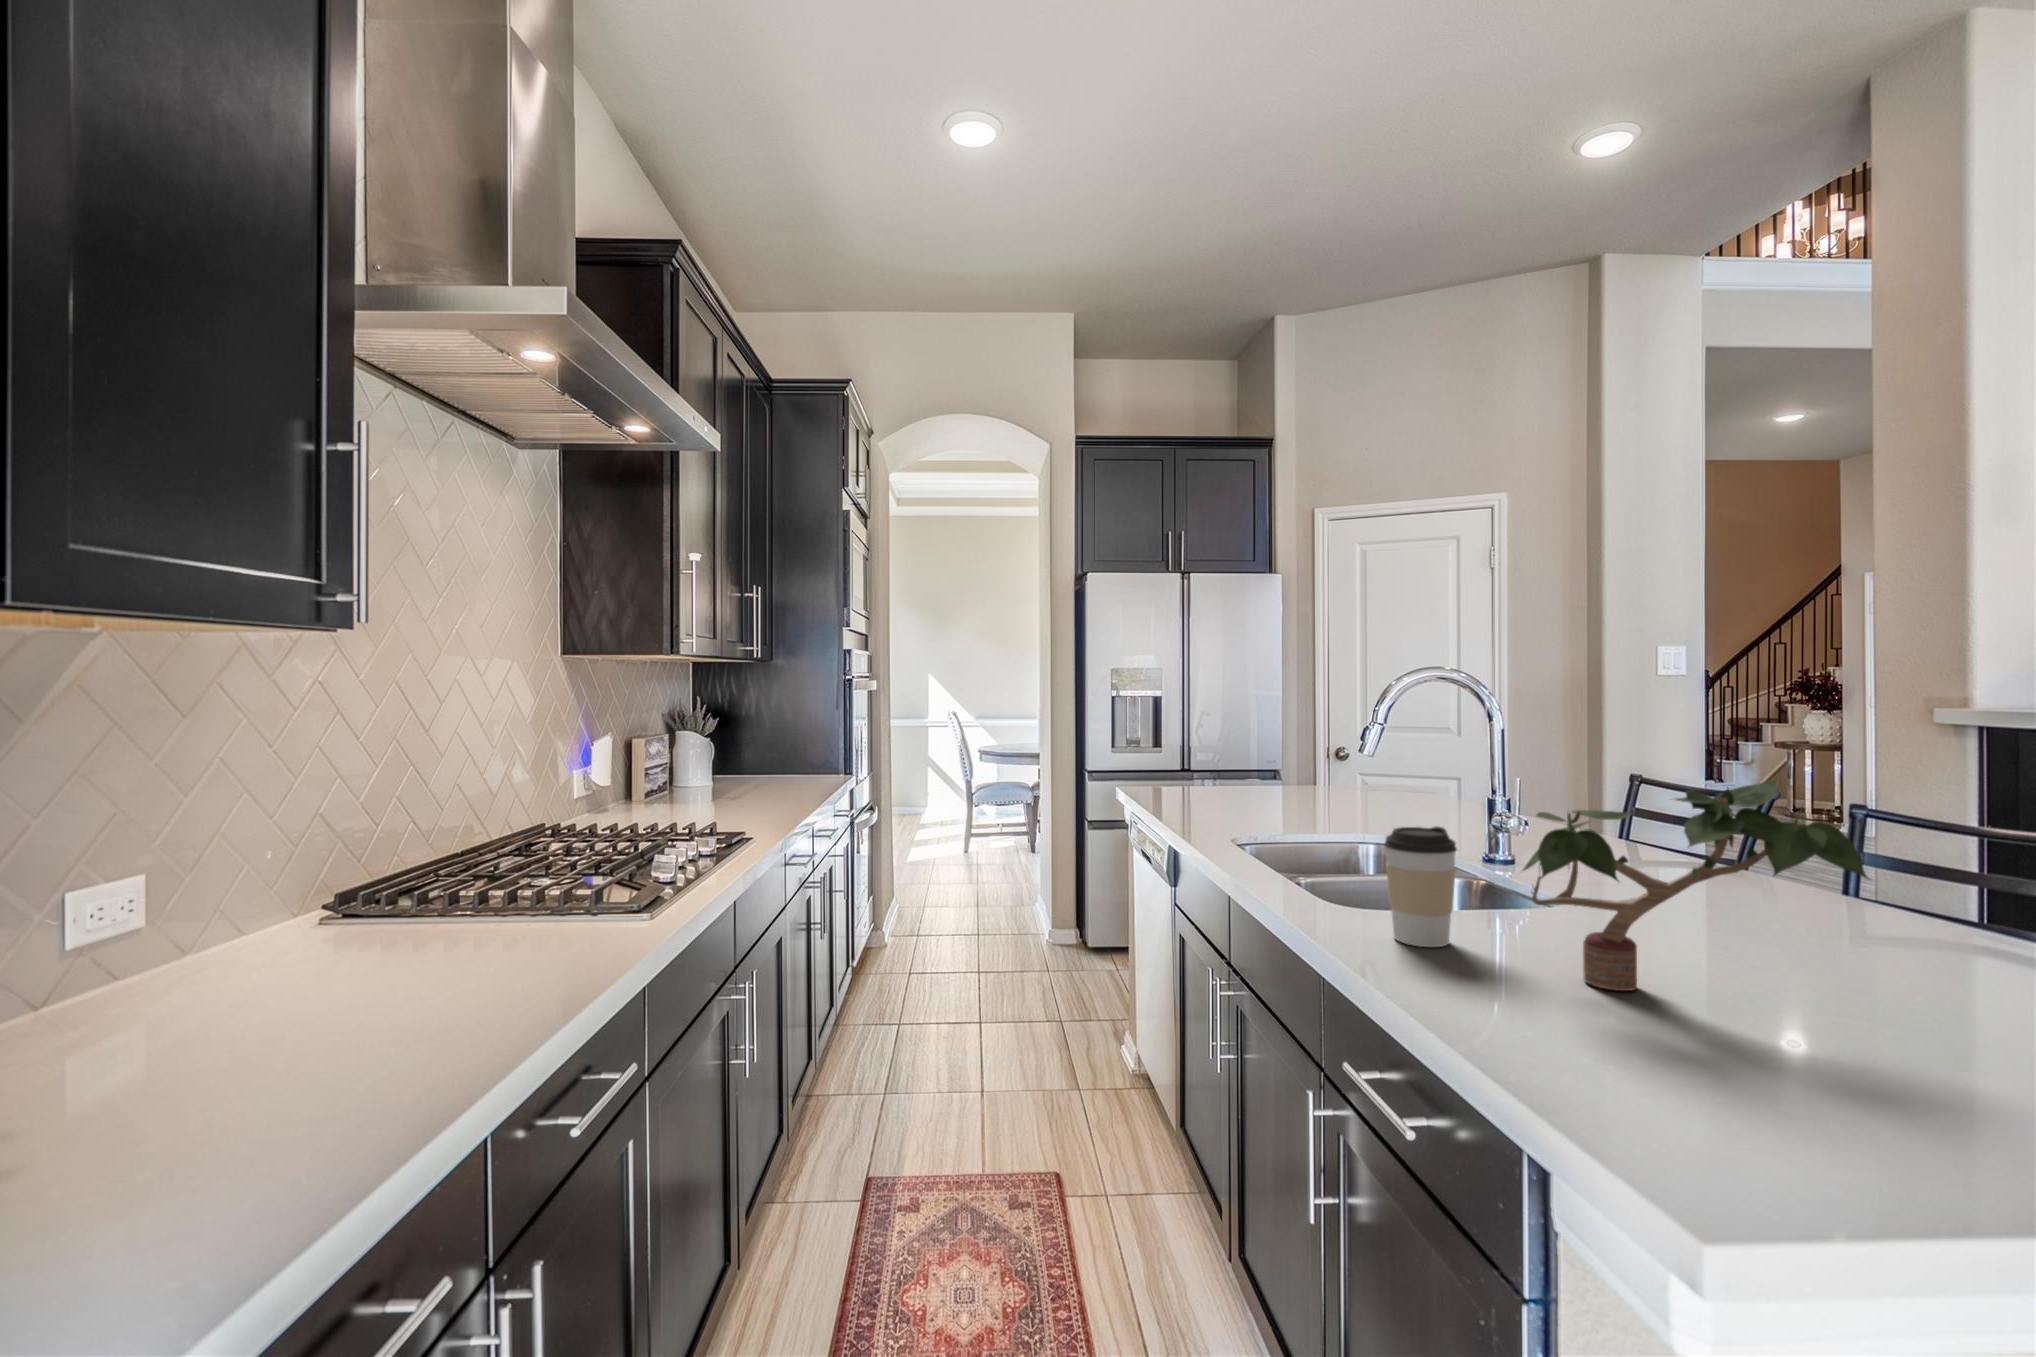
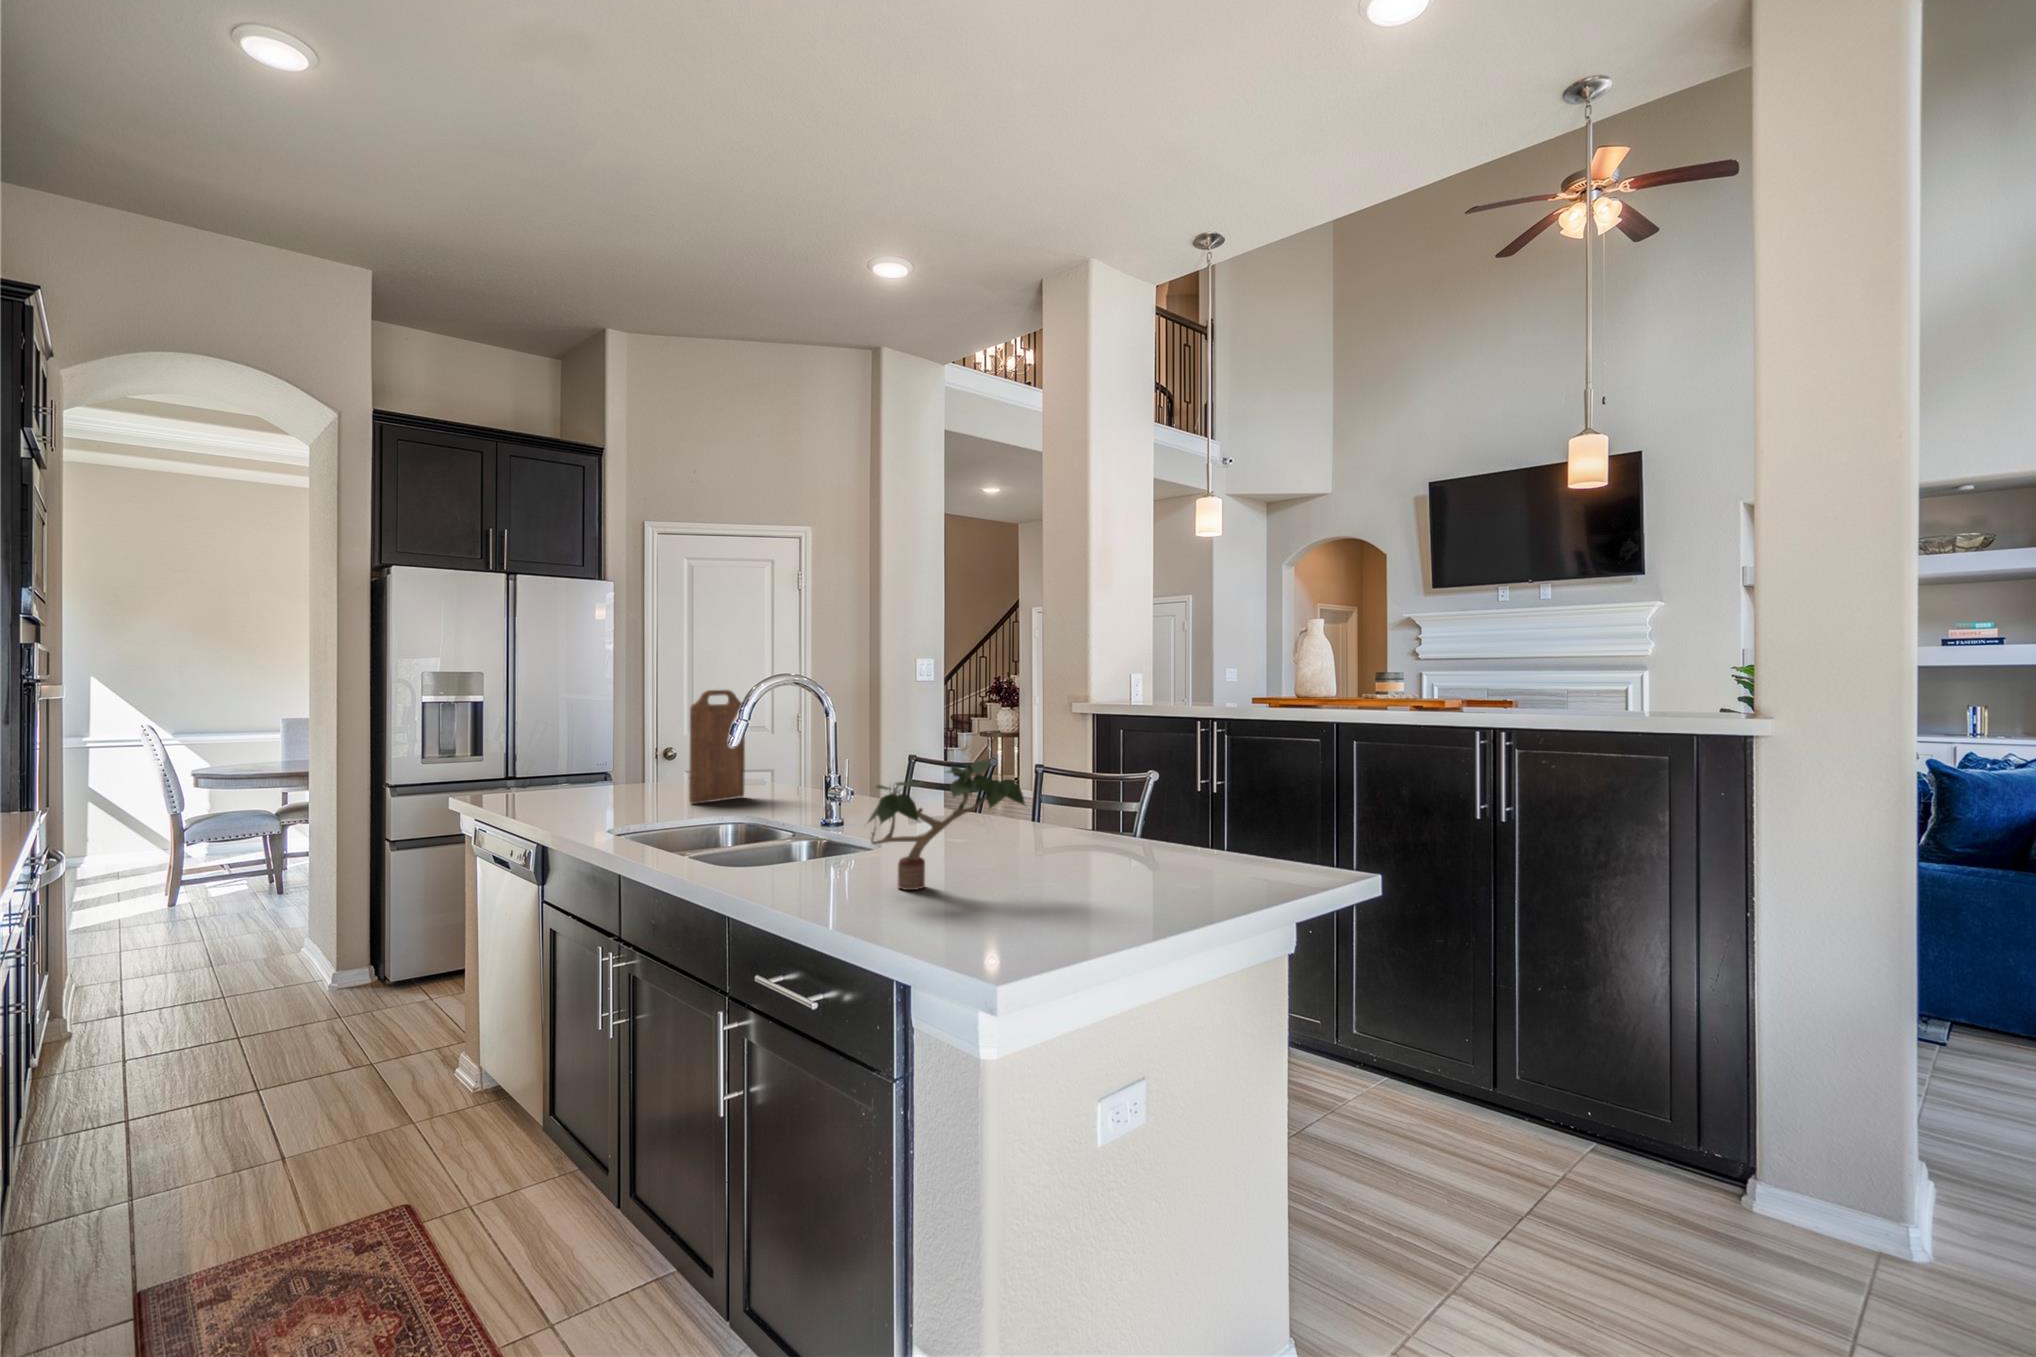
cutting board: none [1325,679,1395,811] -> present [689,690,745,804]
coffee cup: present [1384,827,1457,947] -> none [775,802,823,886]

